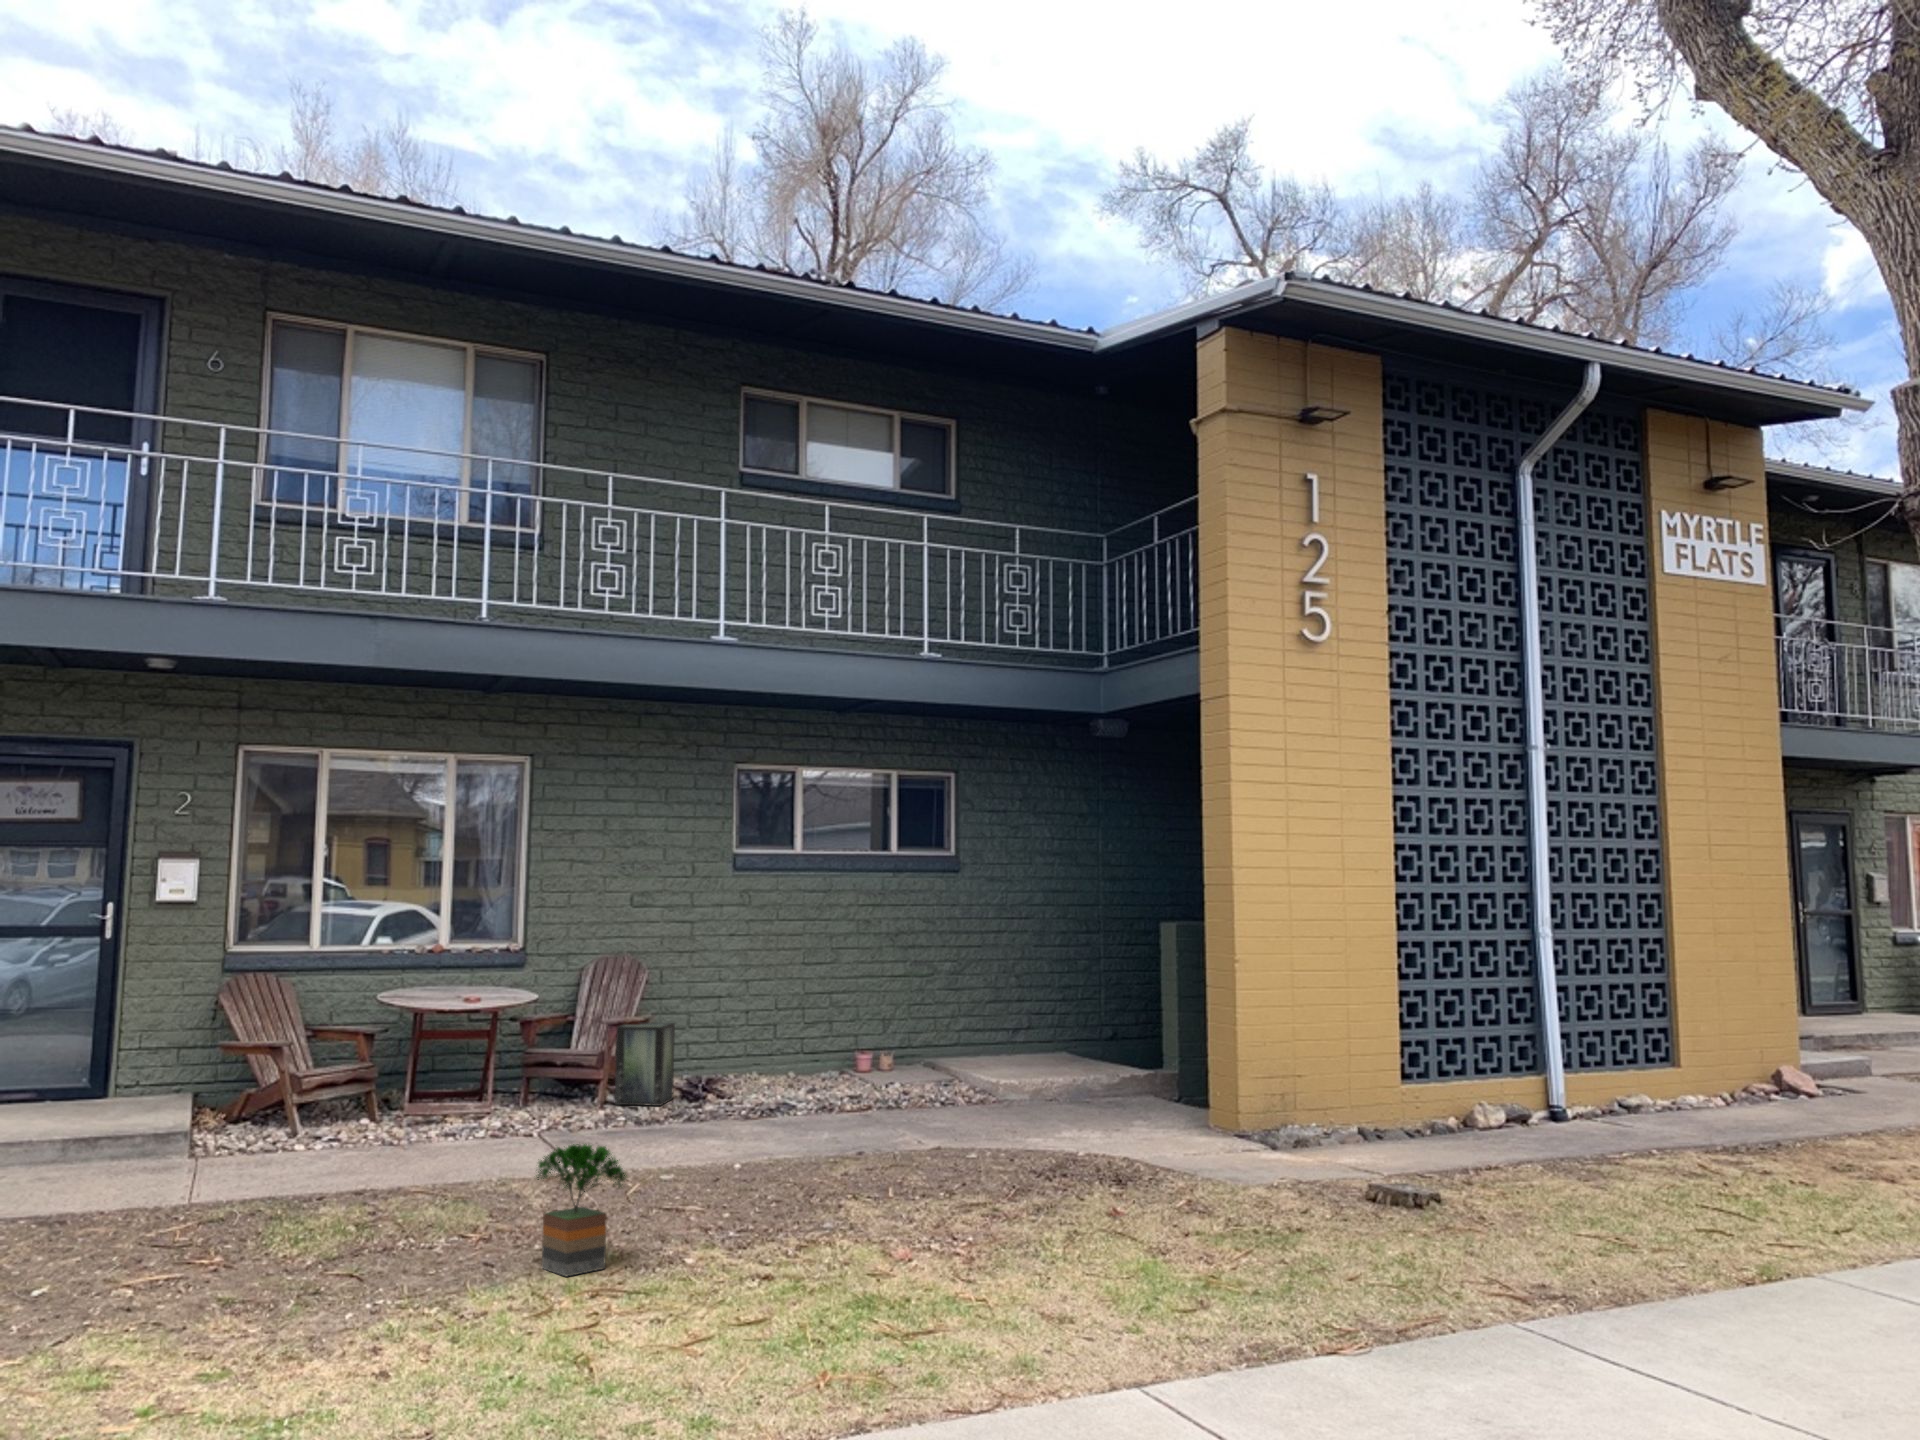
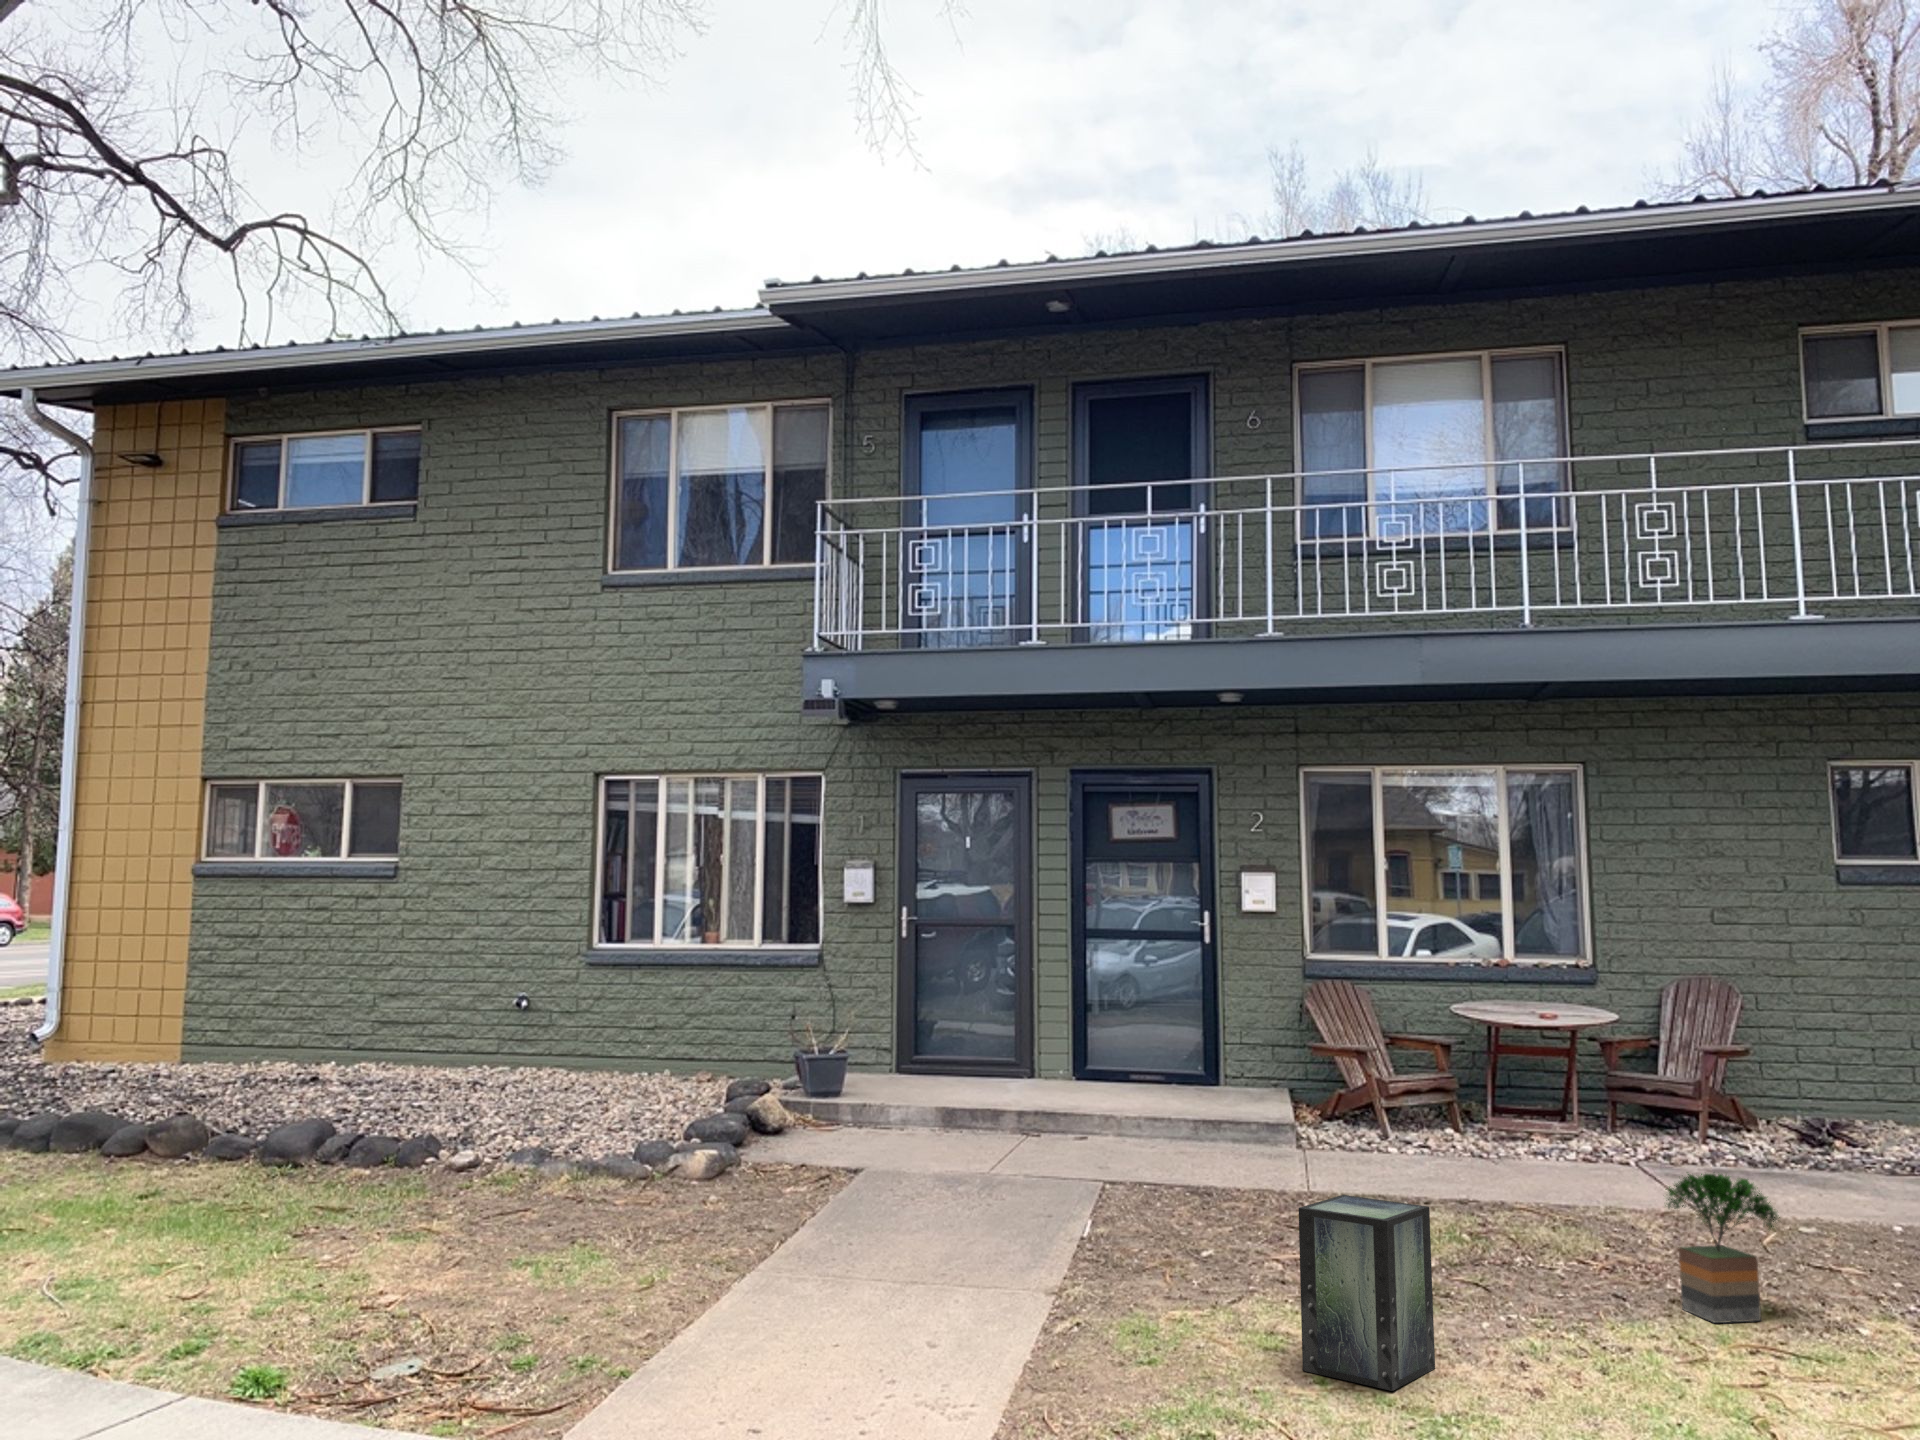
storage box: present [615,1023,675,1106] -> present [1298,1195,1435,1391]

